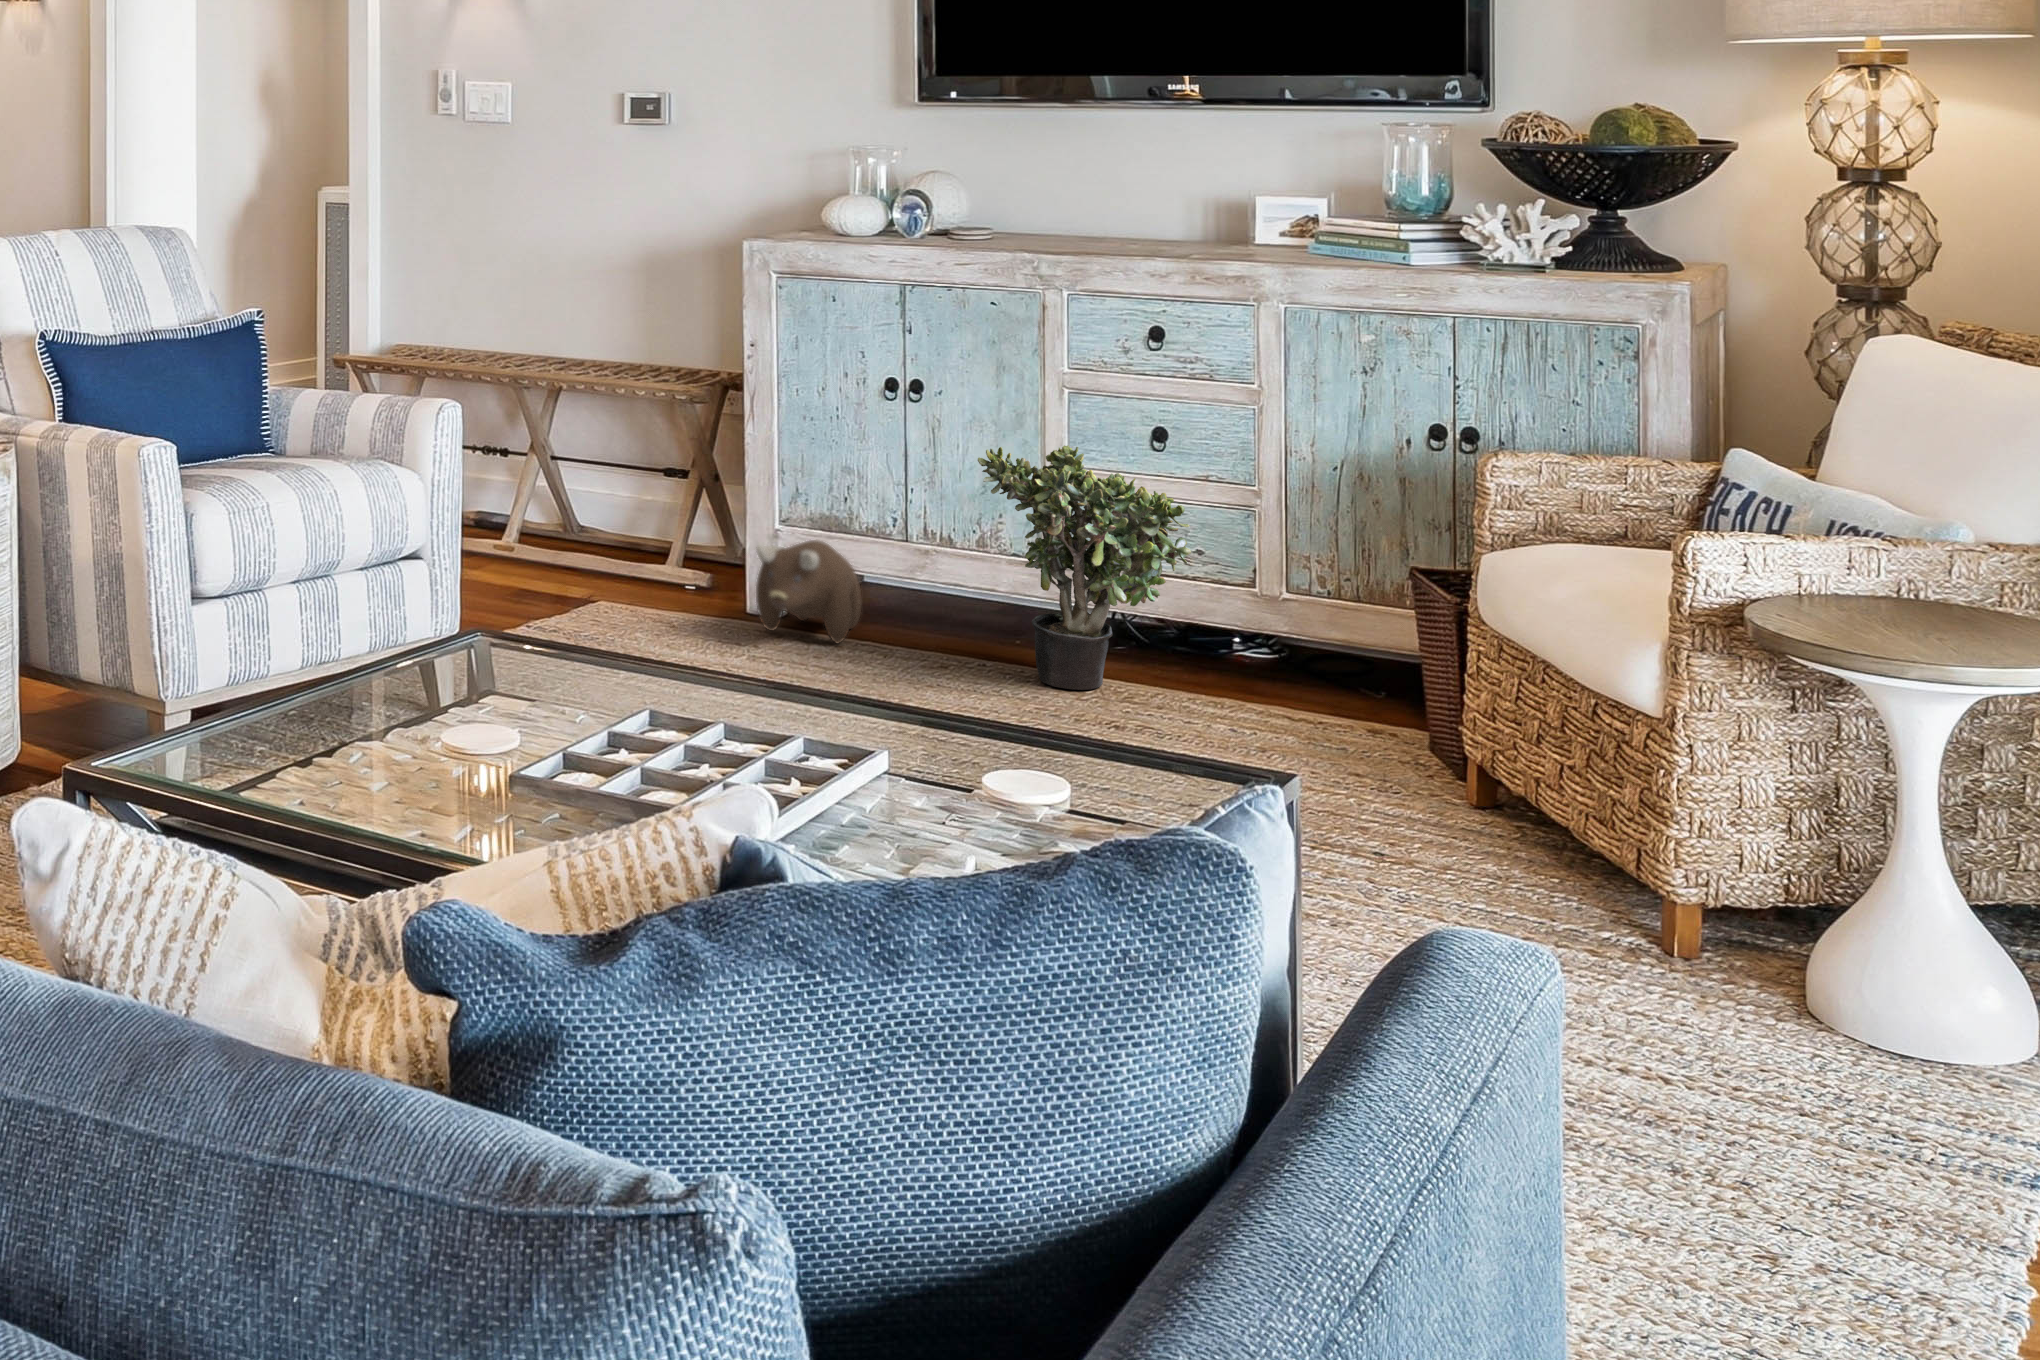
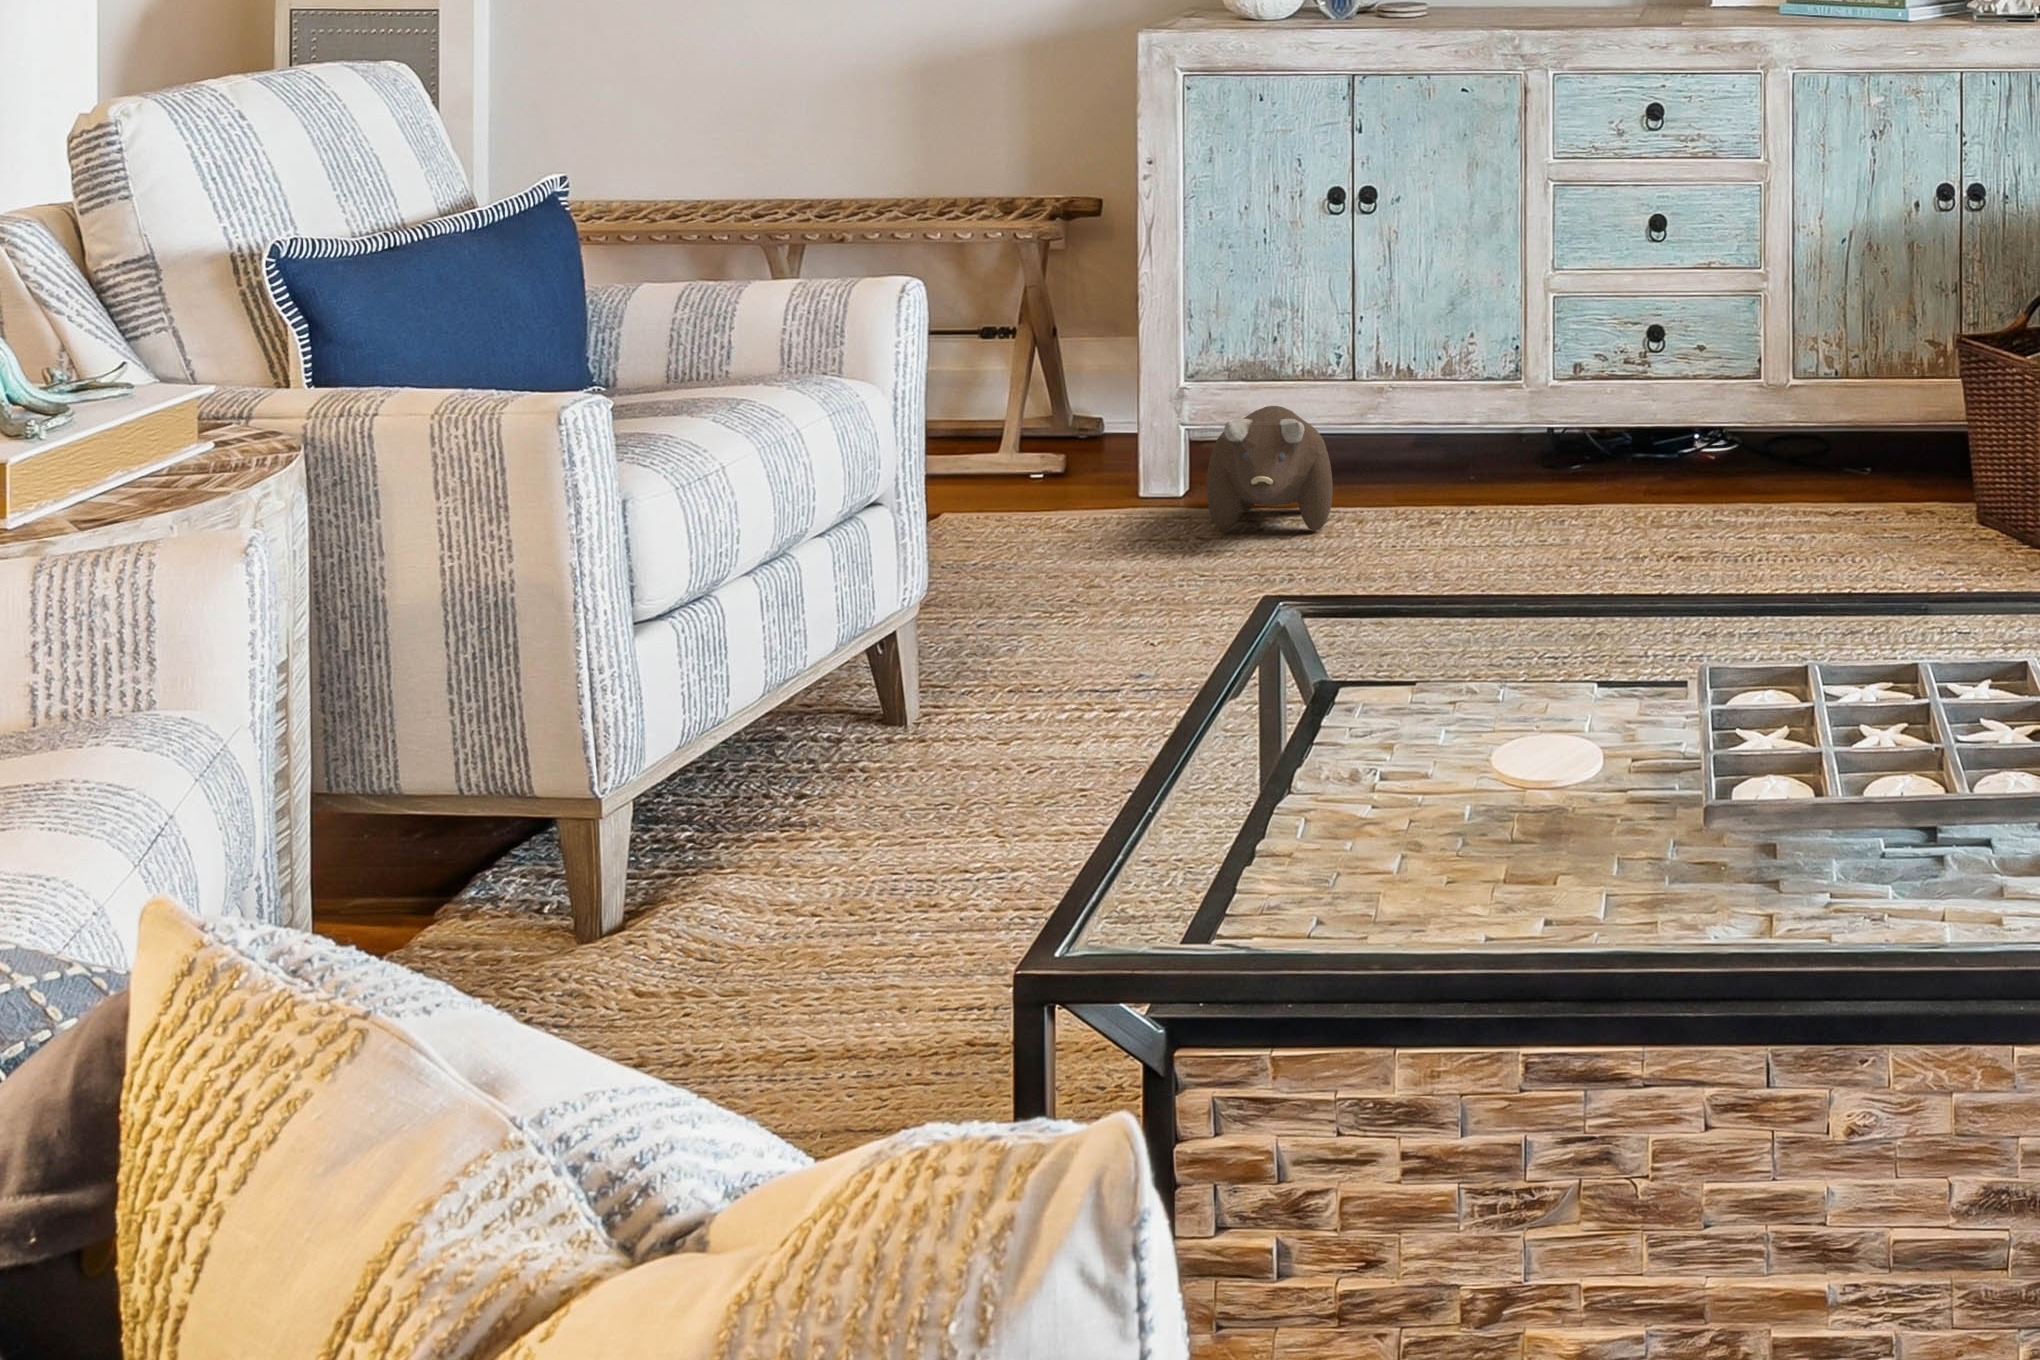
potted plant: present [978,446,1191,690] -> none [1488,249,1729,536]

